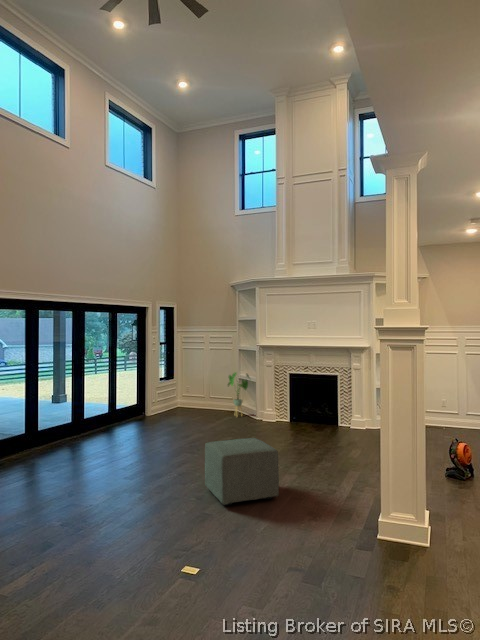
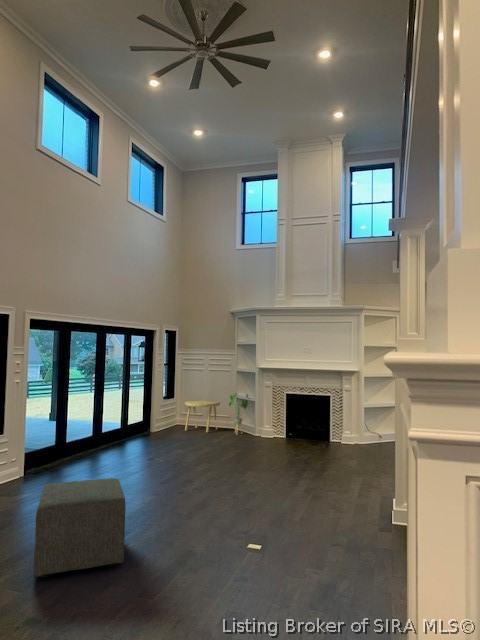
side table: none [179,380,218,415] -> present [185,400,220,433]
ottoman: present [205,438,279,505] -> present [33,478,126,578]

